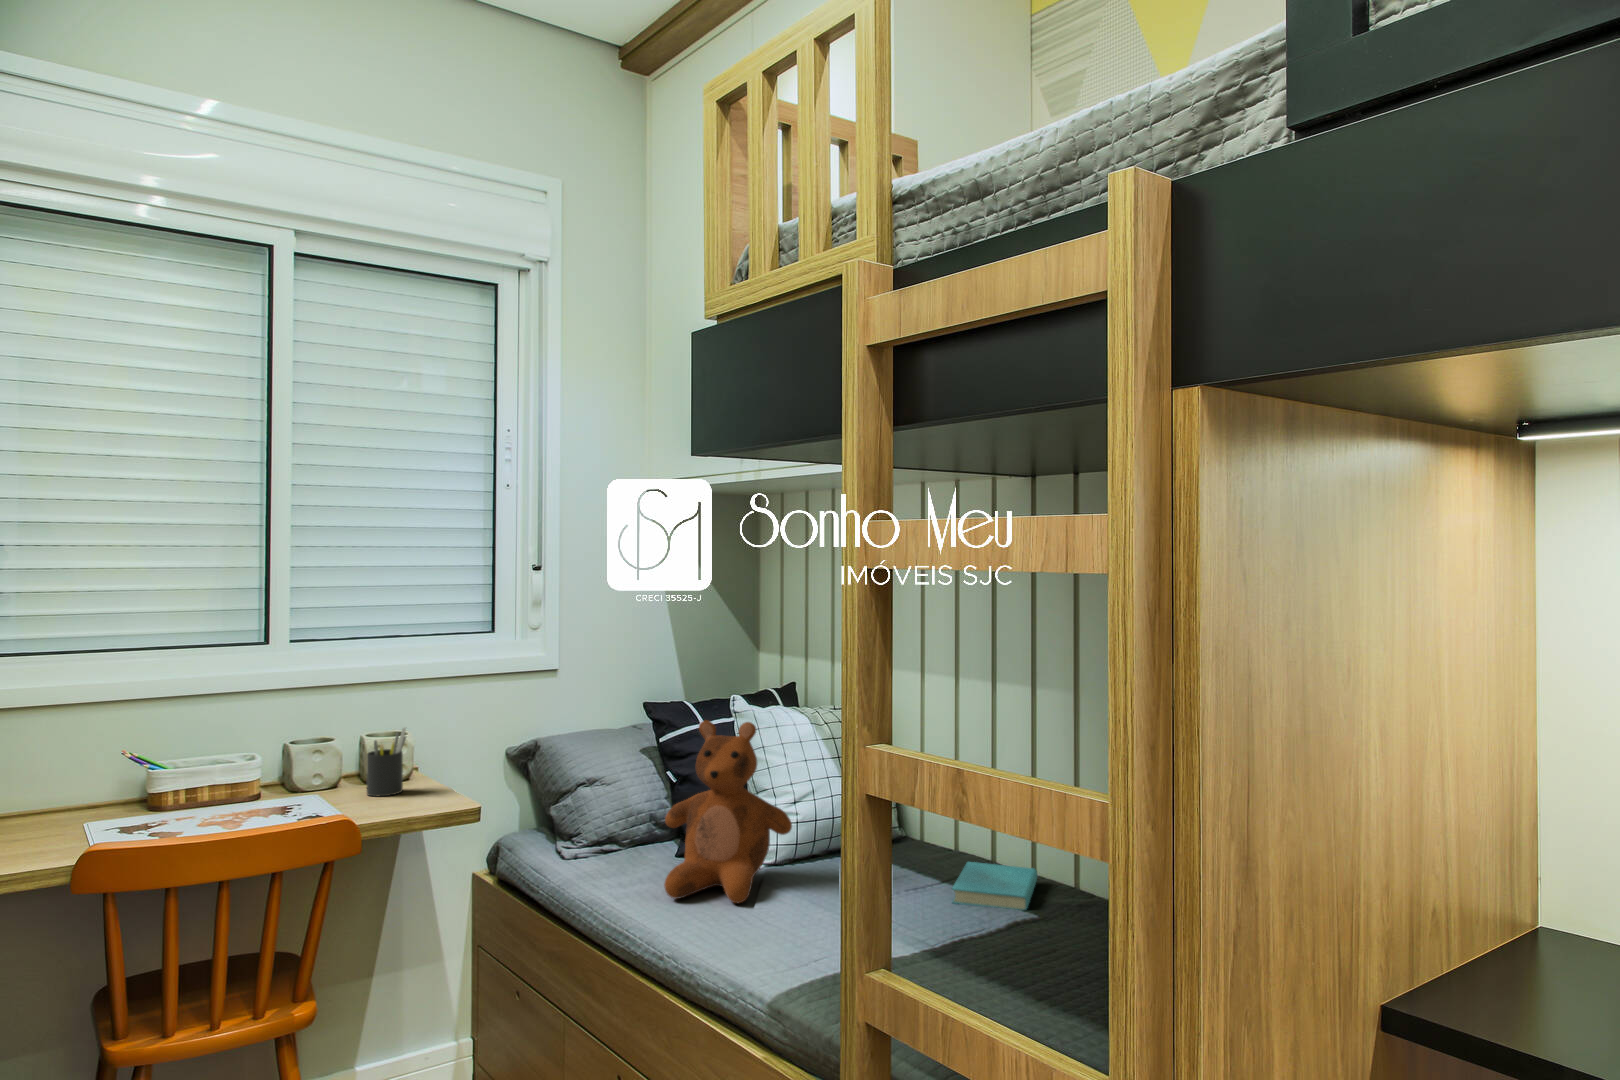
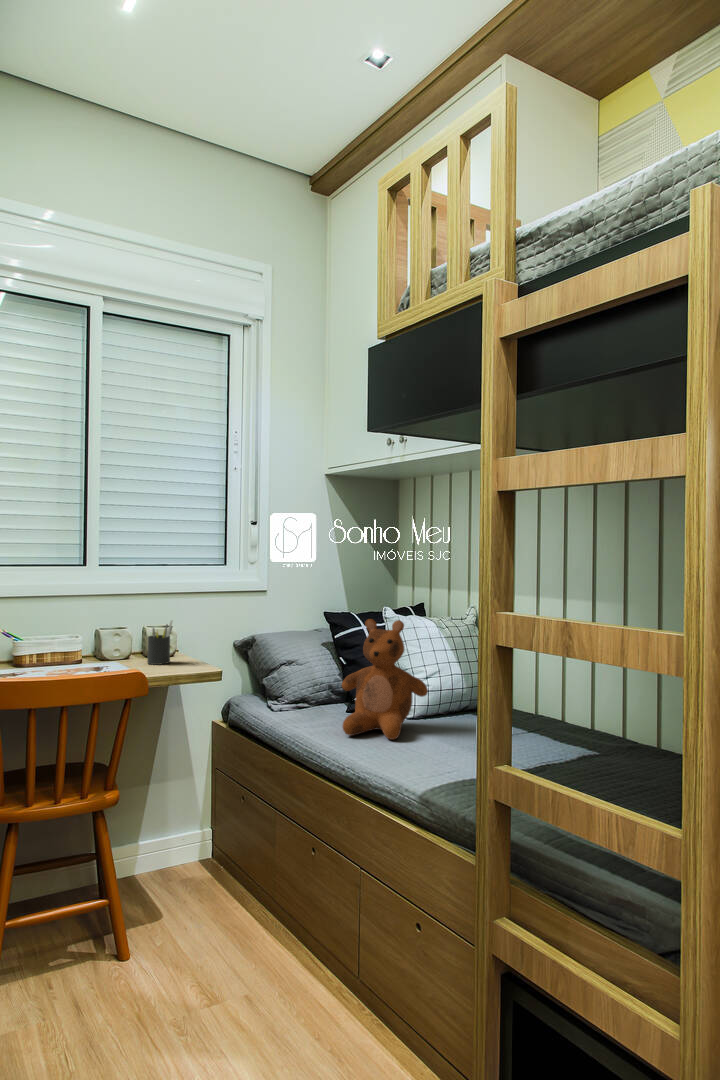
book: present [952,862,1037,910] -> none [539,719,598,751]

